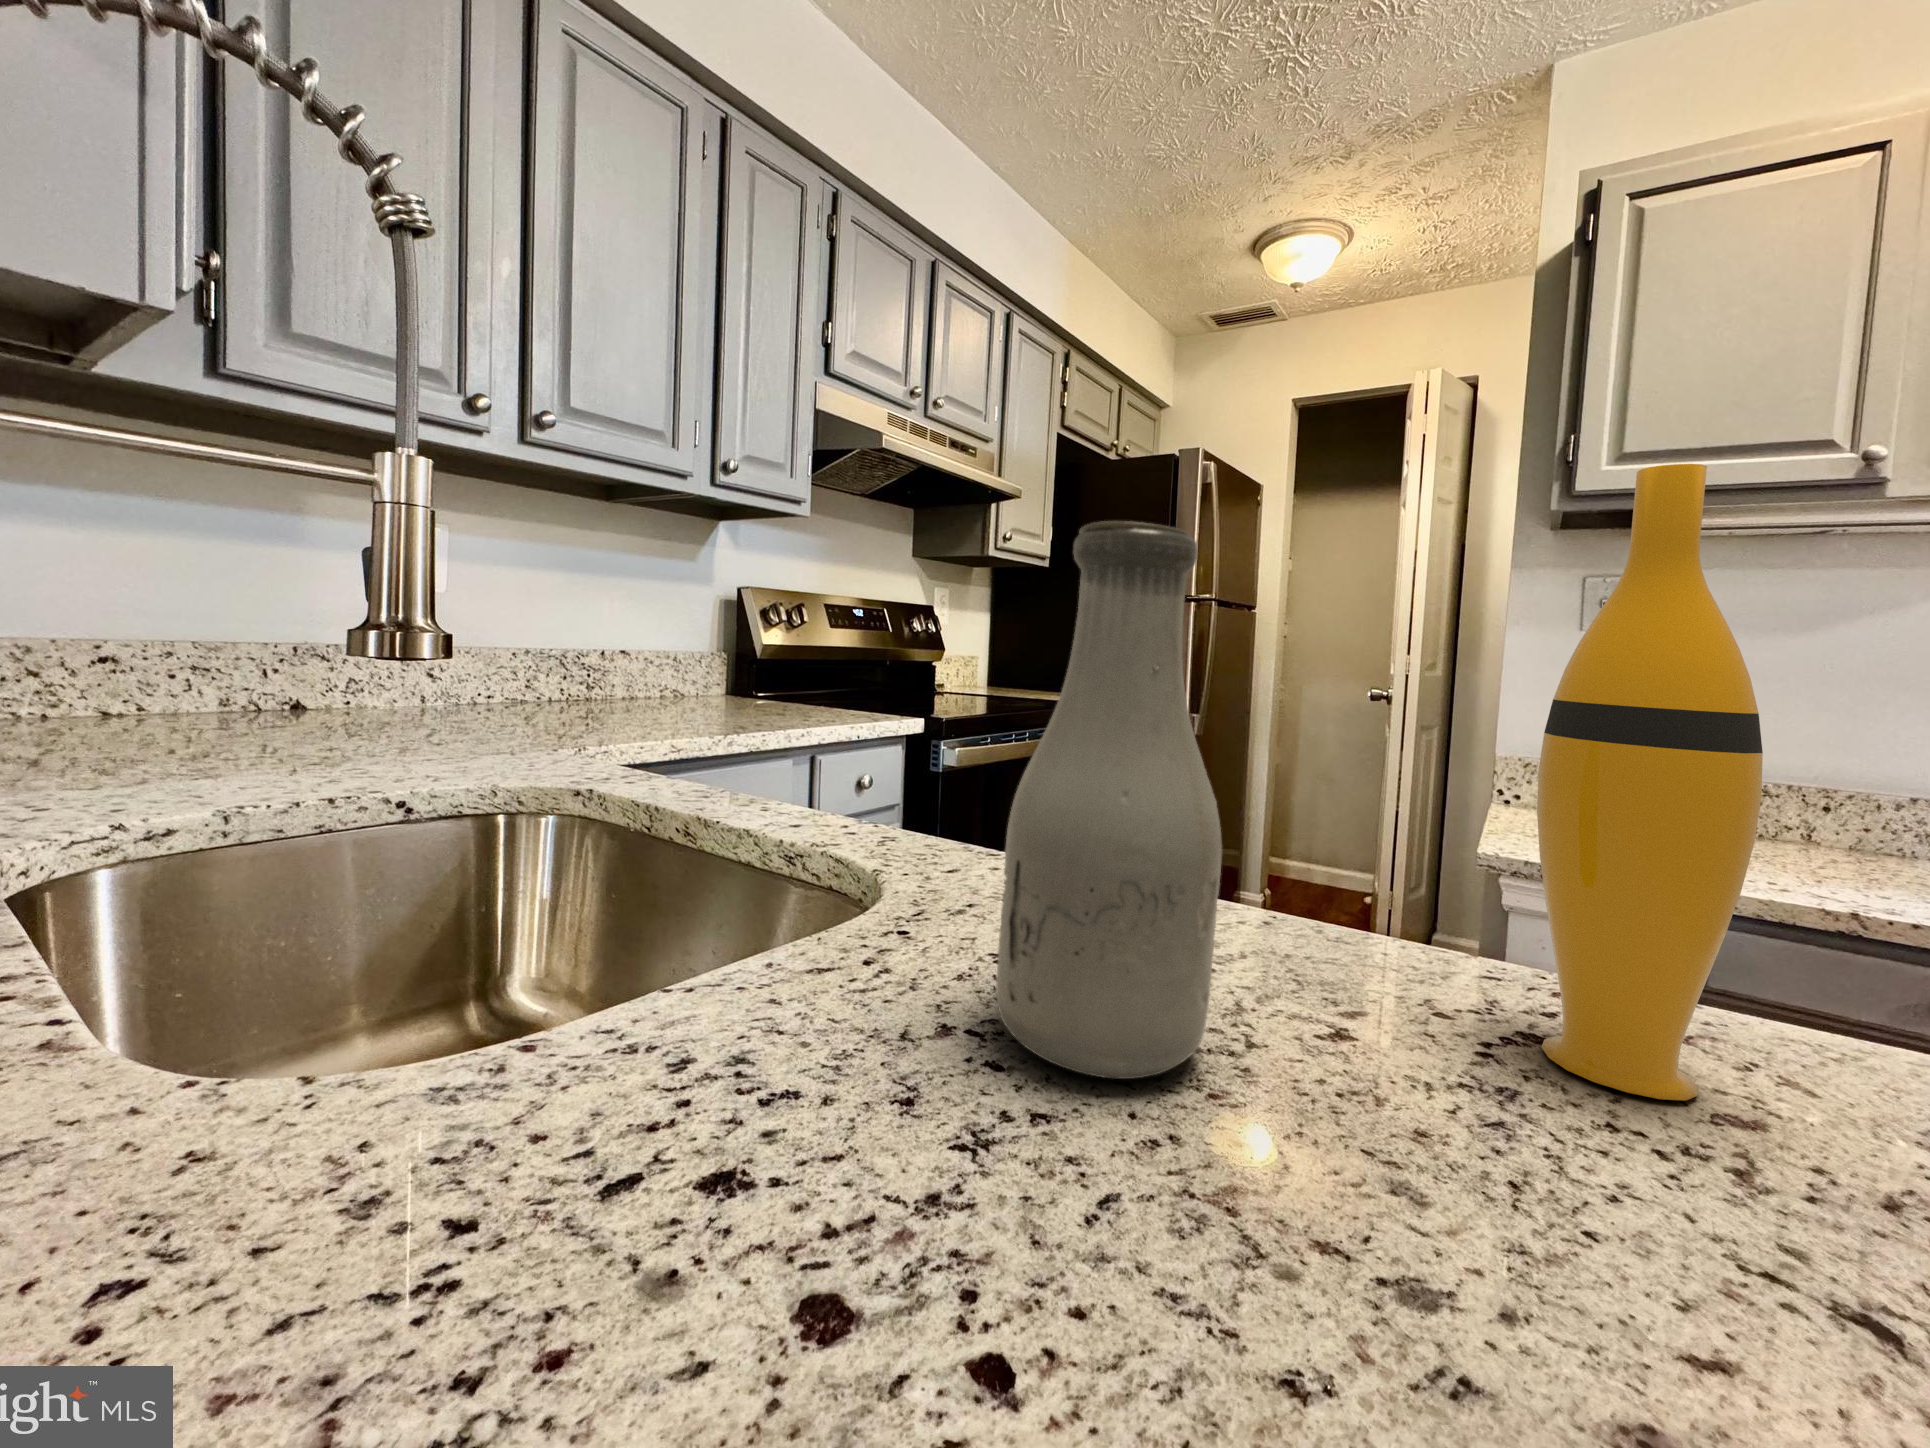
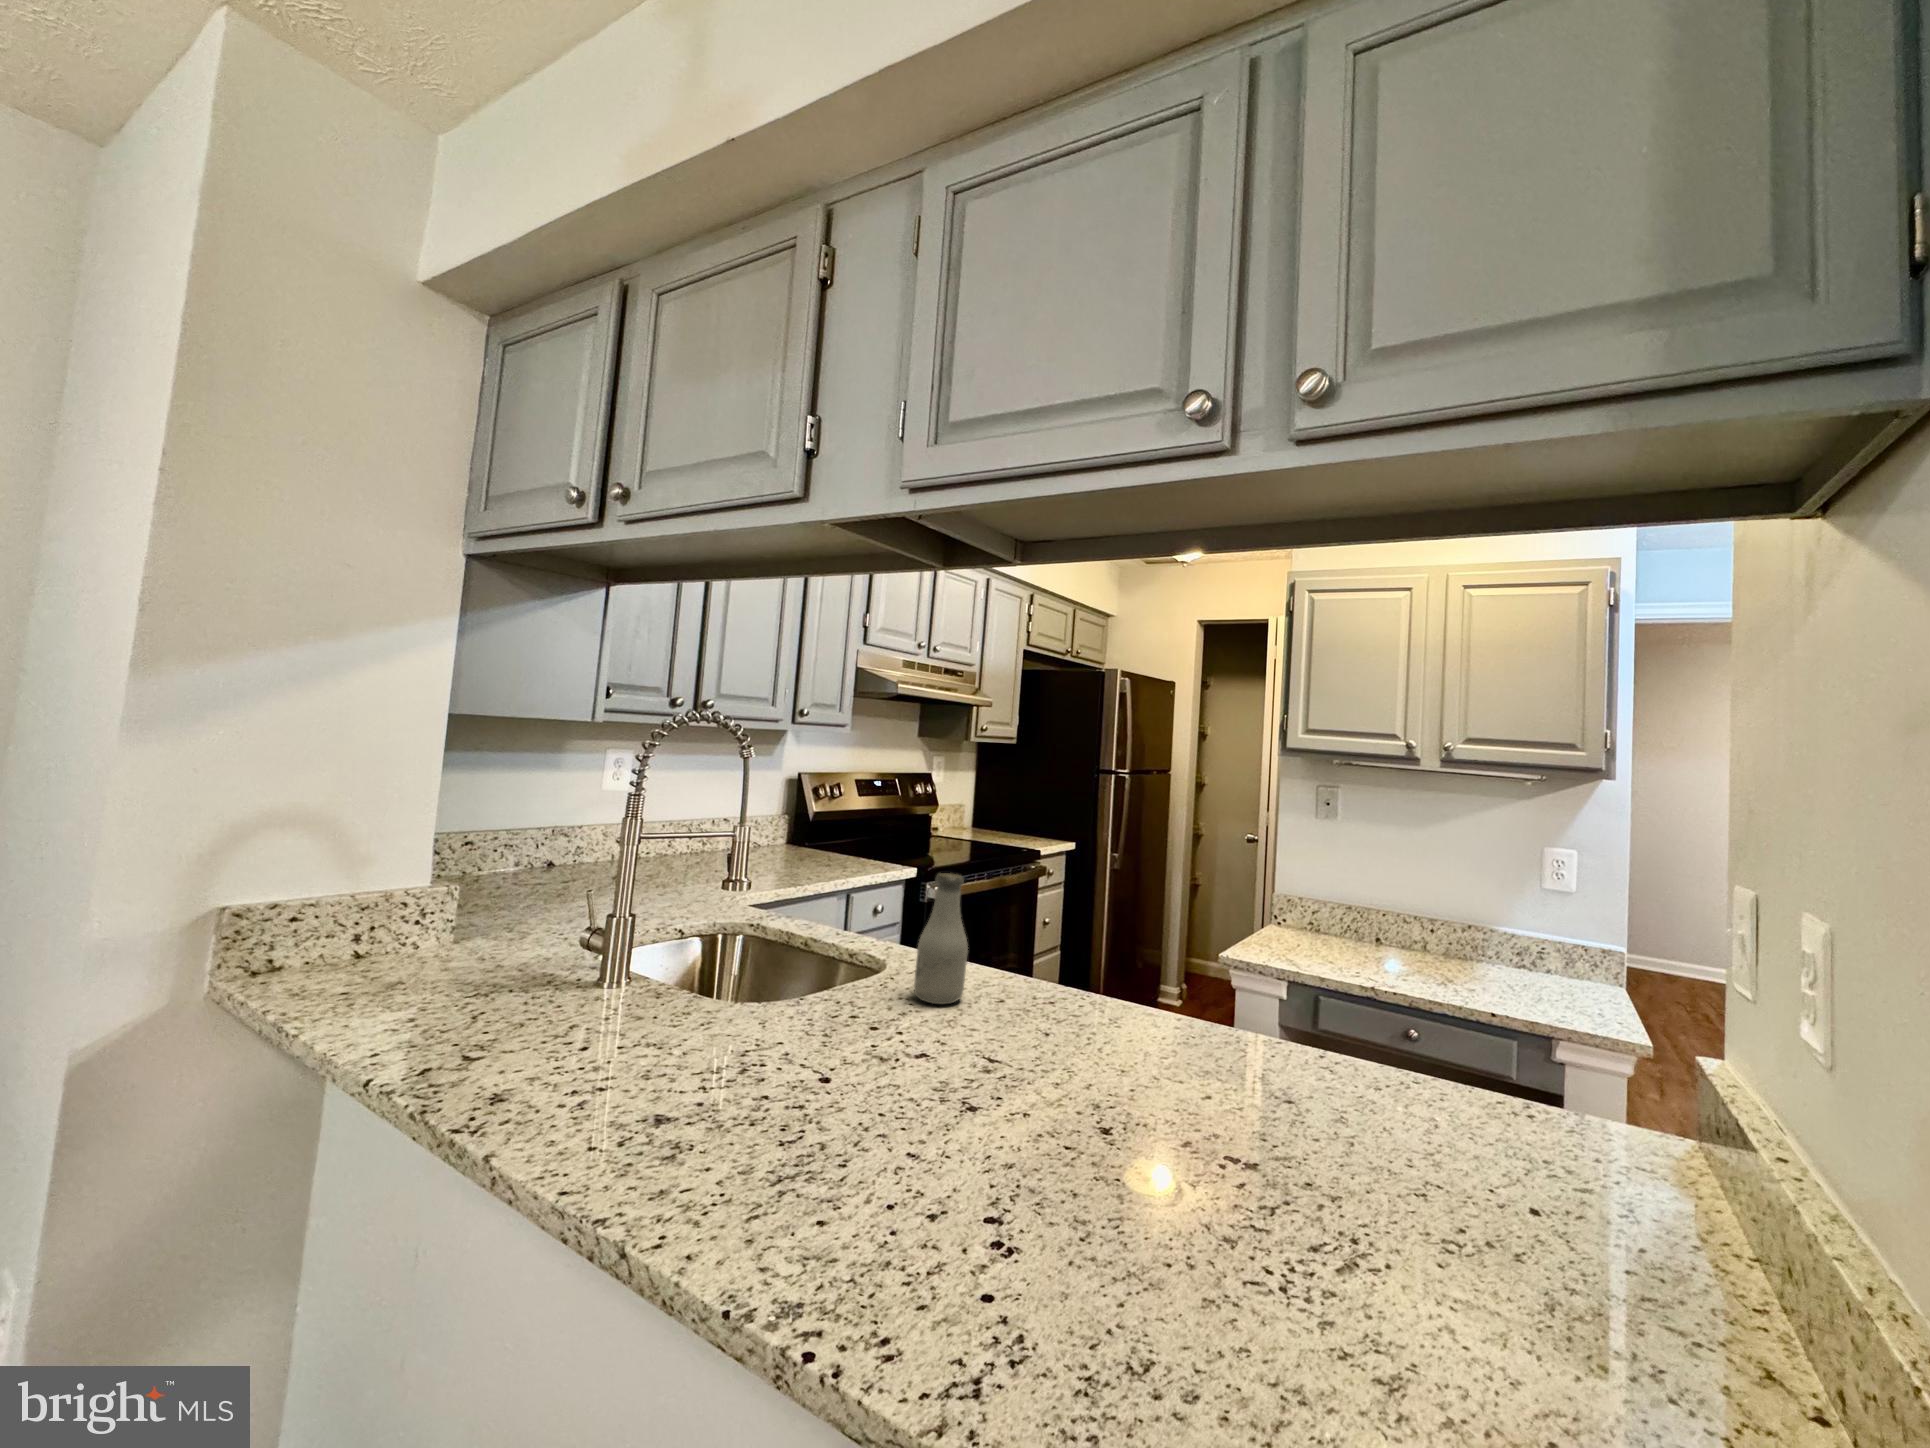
vase: present [1537,464,1763,1101] -> none [1048,862,1089,1011]

